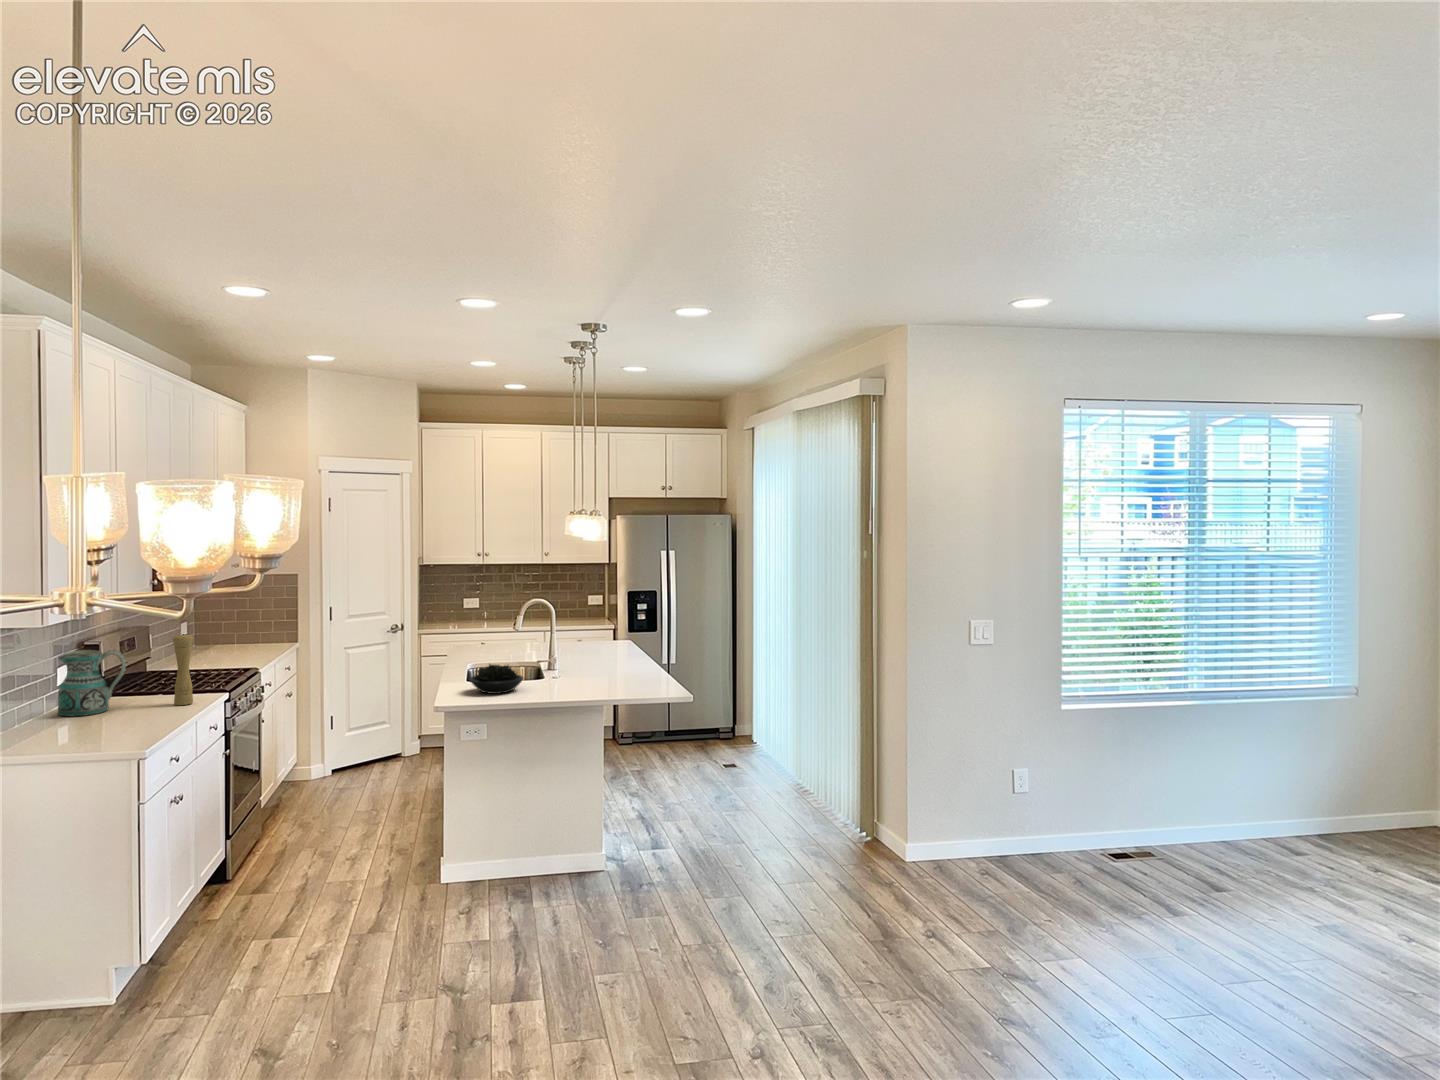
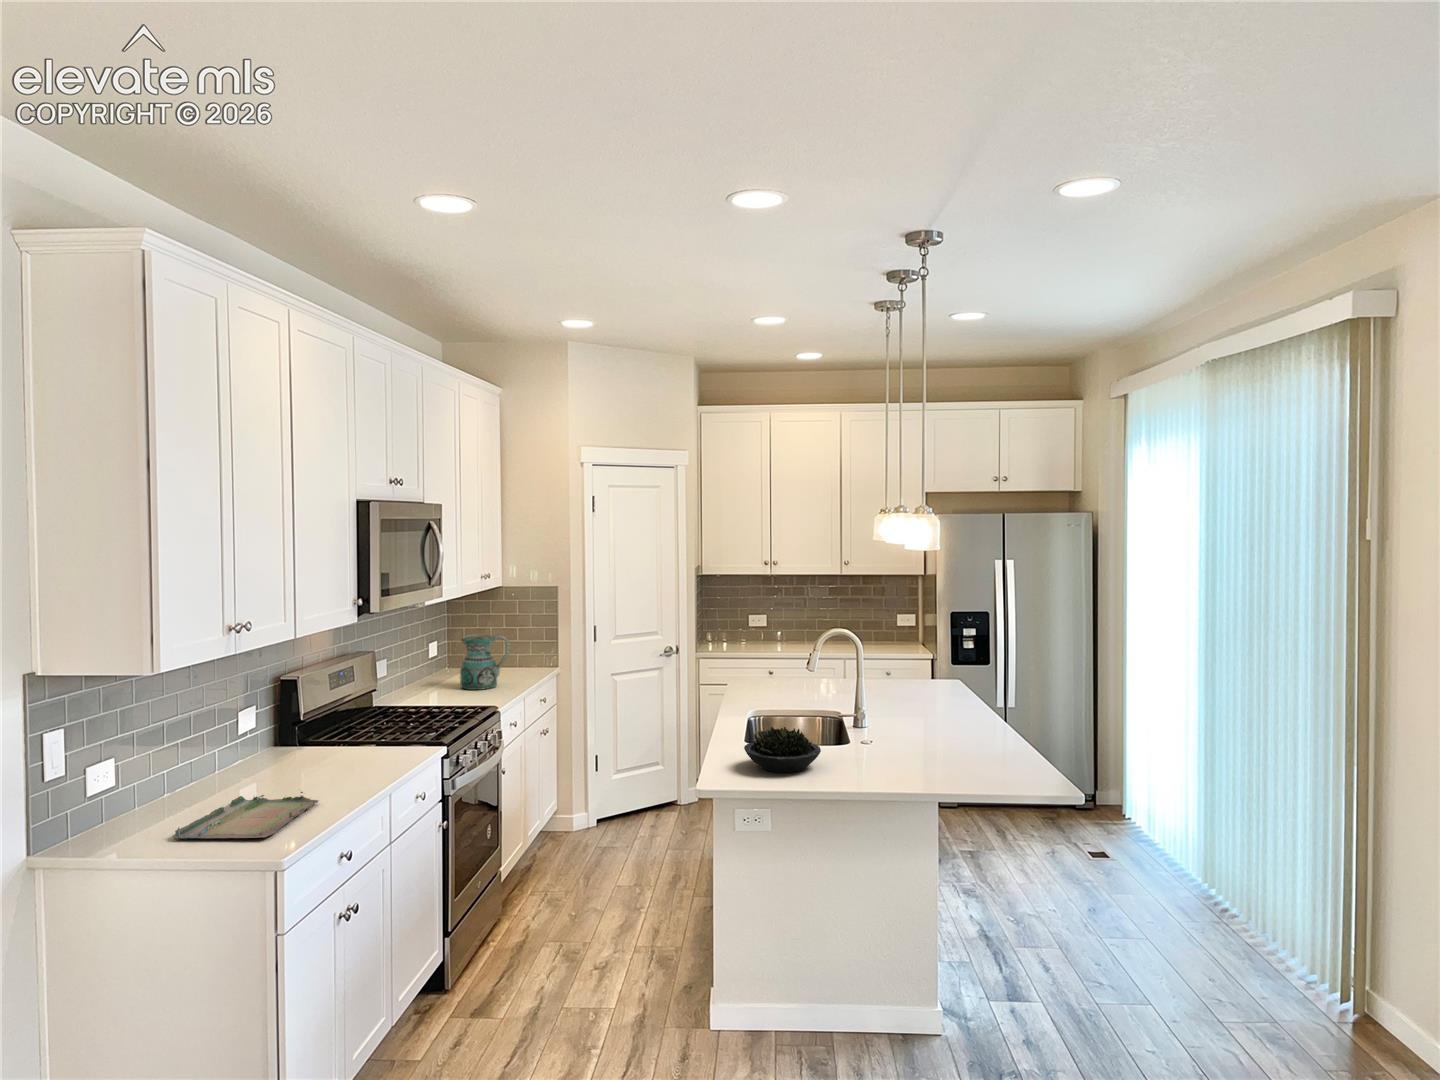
pepper mill: present [173,634,193,705] -> none [372,673,397,766]
ceramic pitcher: present [58,650,127,716] -> present [460,634,510,690]
tray: none [41,716,146,748] -> present [173,792,319,840]

